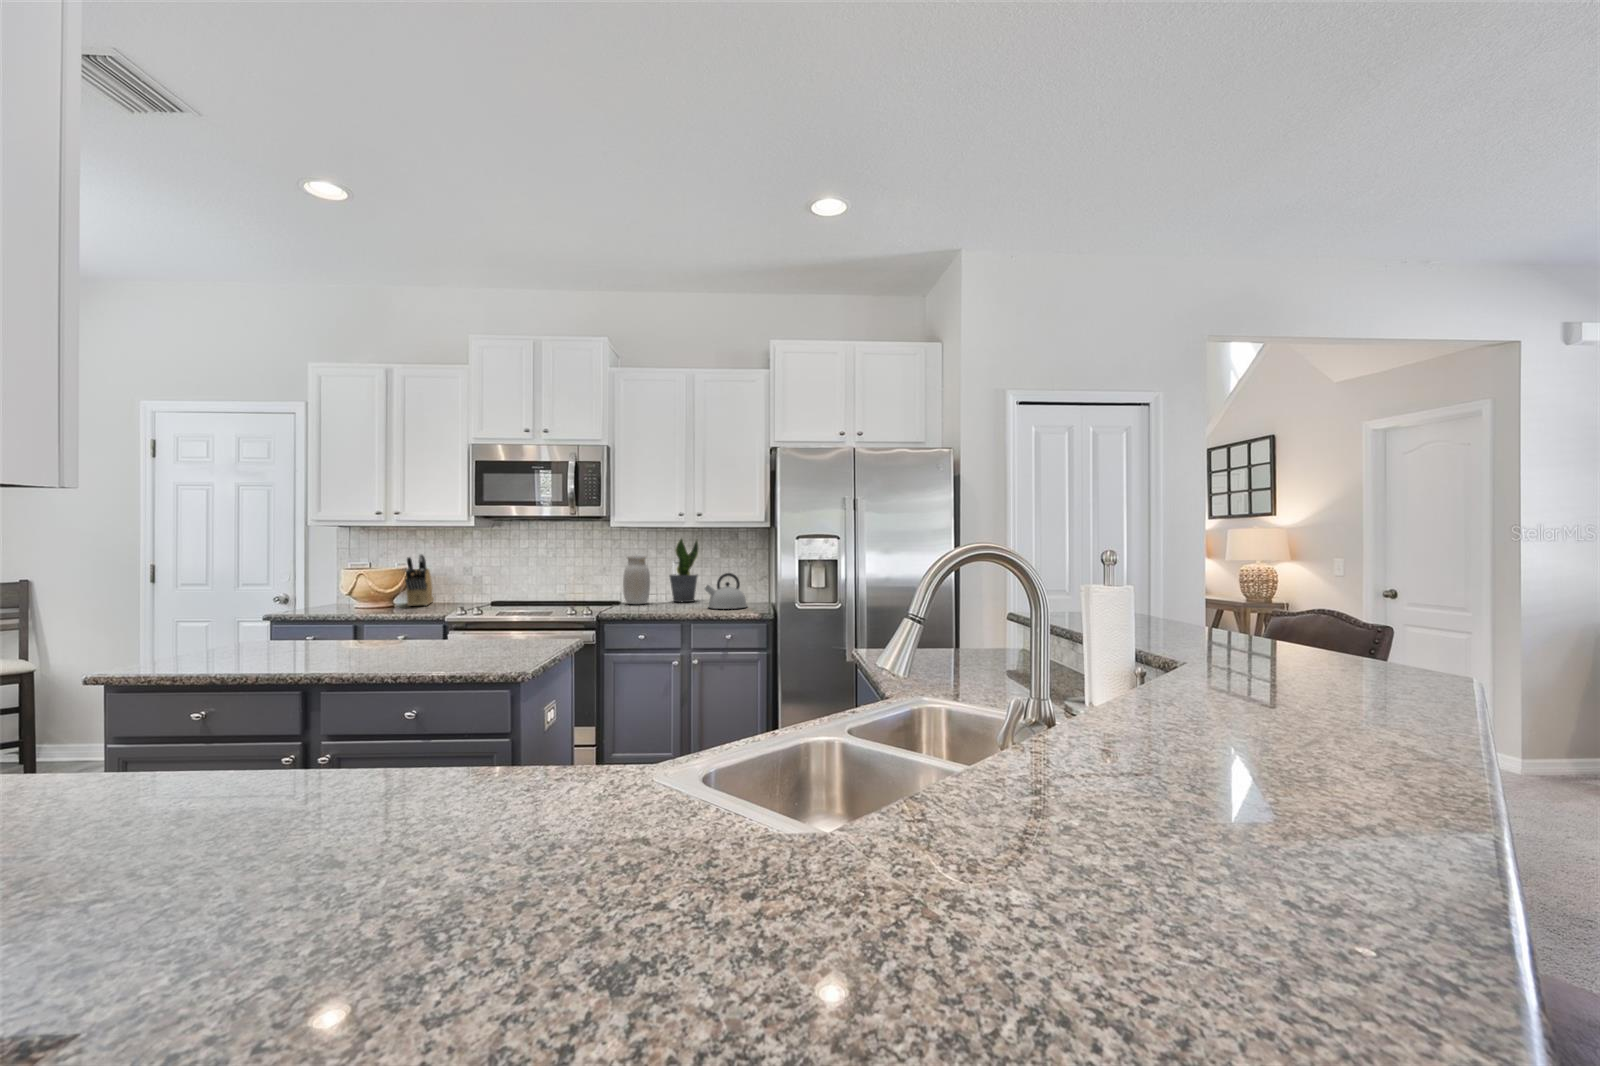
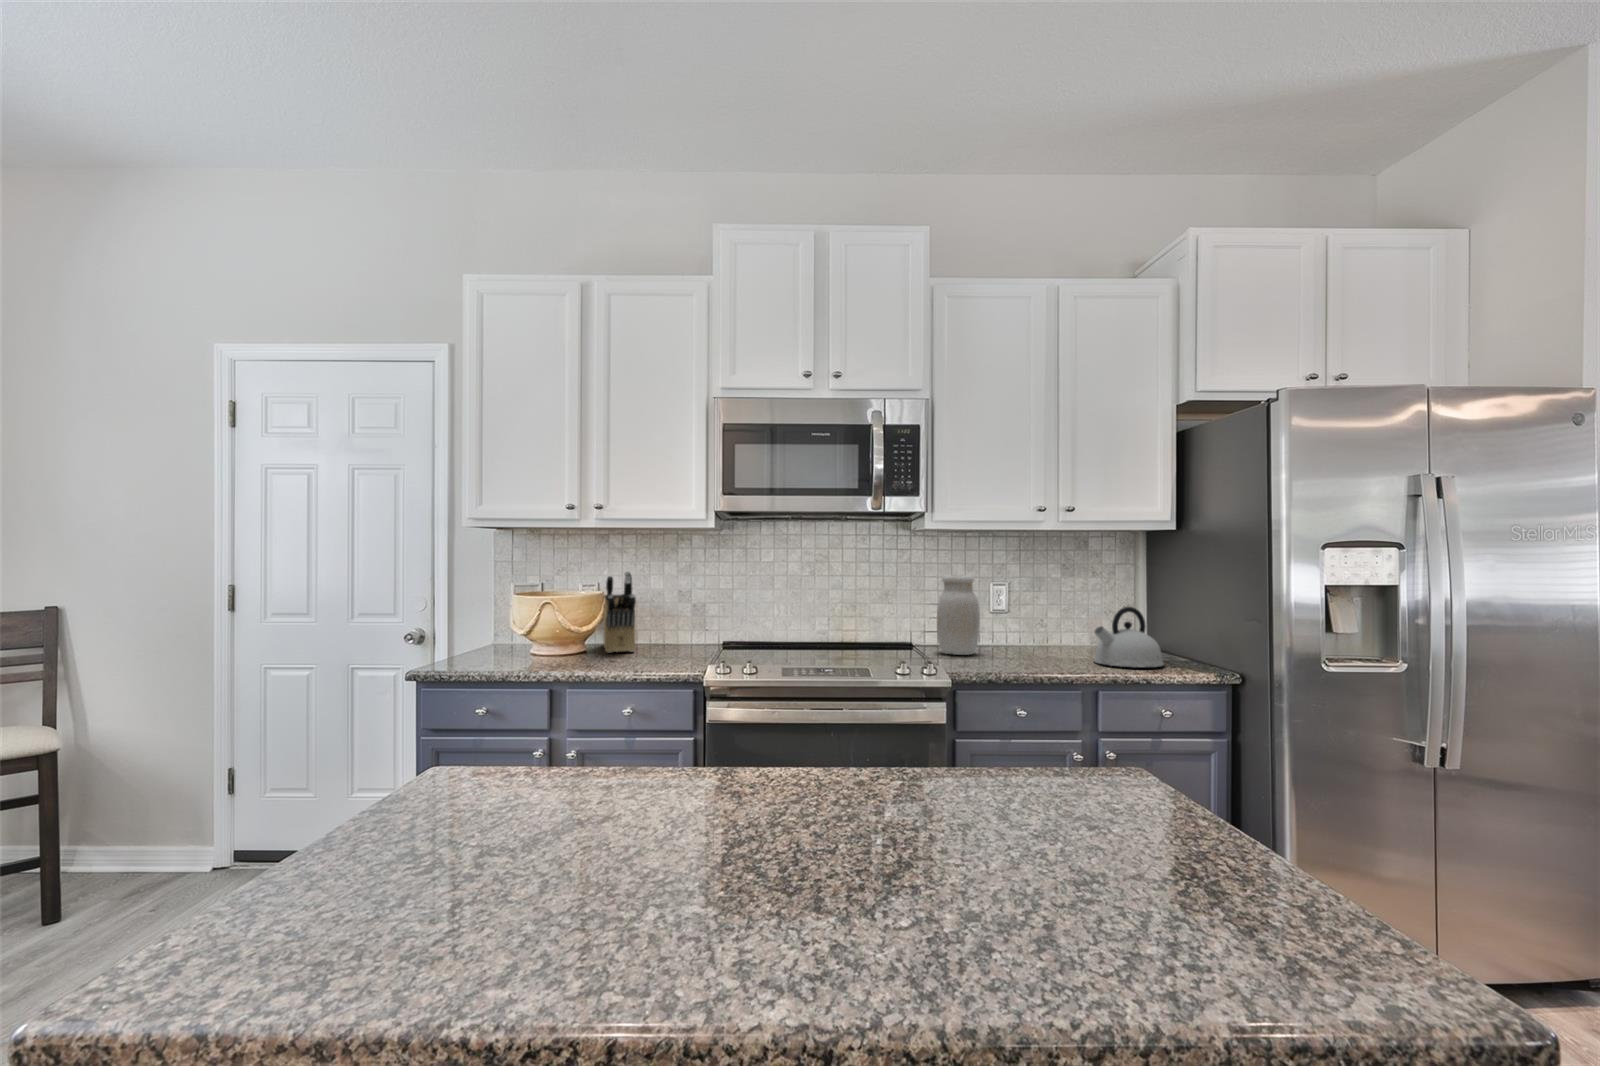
potted plant: present [670,539,698,602] -> none [998,547,1046,652]

